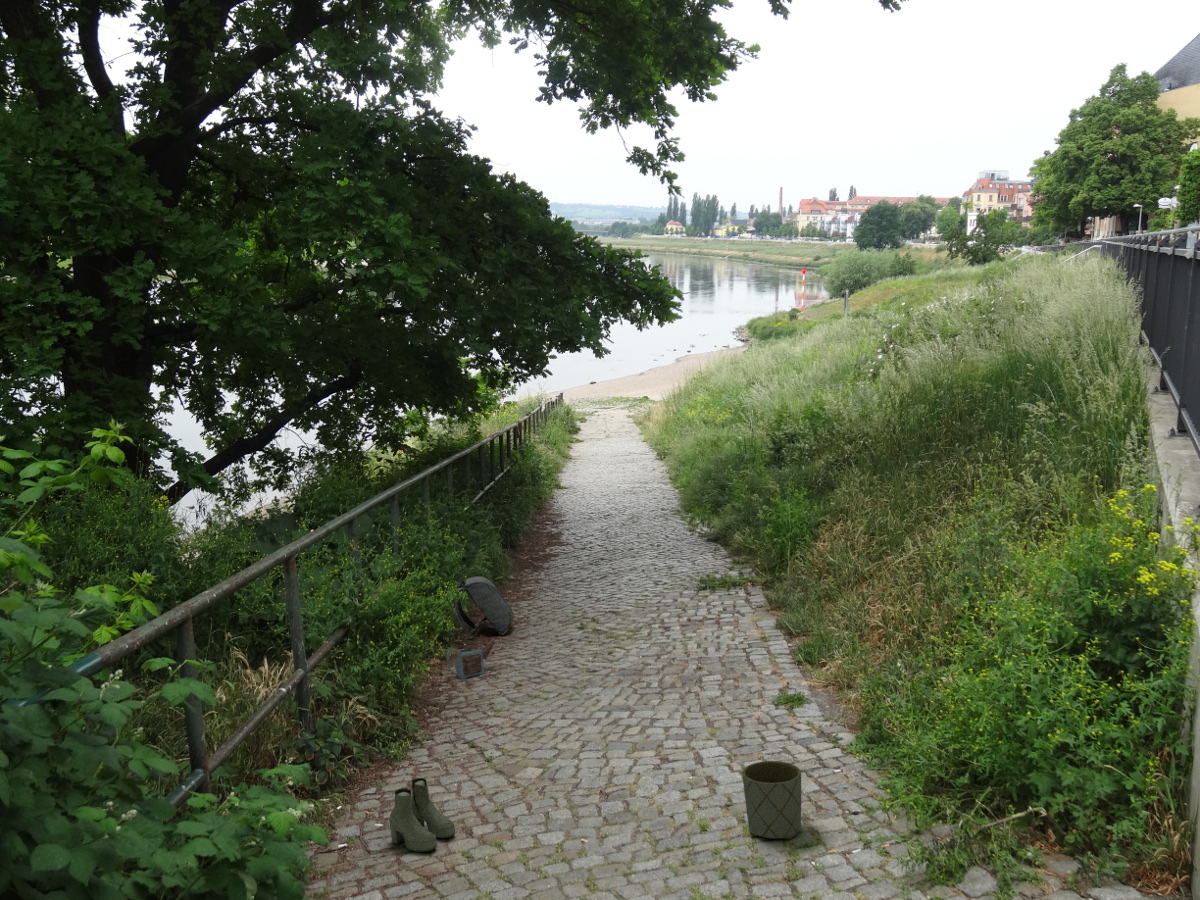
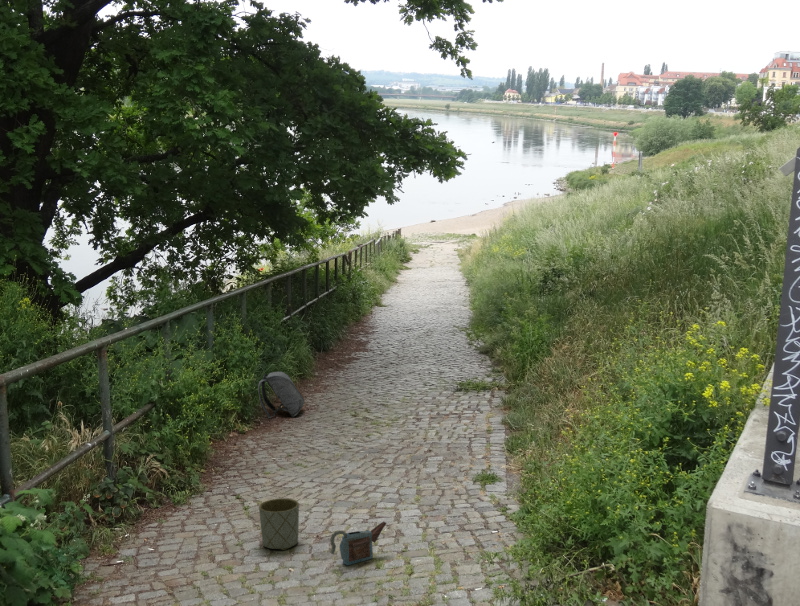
watering can: present [446,642,495,679] -> present [330,522,386,565]
planter: present [742,761,801,840] -> present [259,498,299,550]
boots: present [389,778,455,852] -> none [155,517,202,570]

